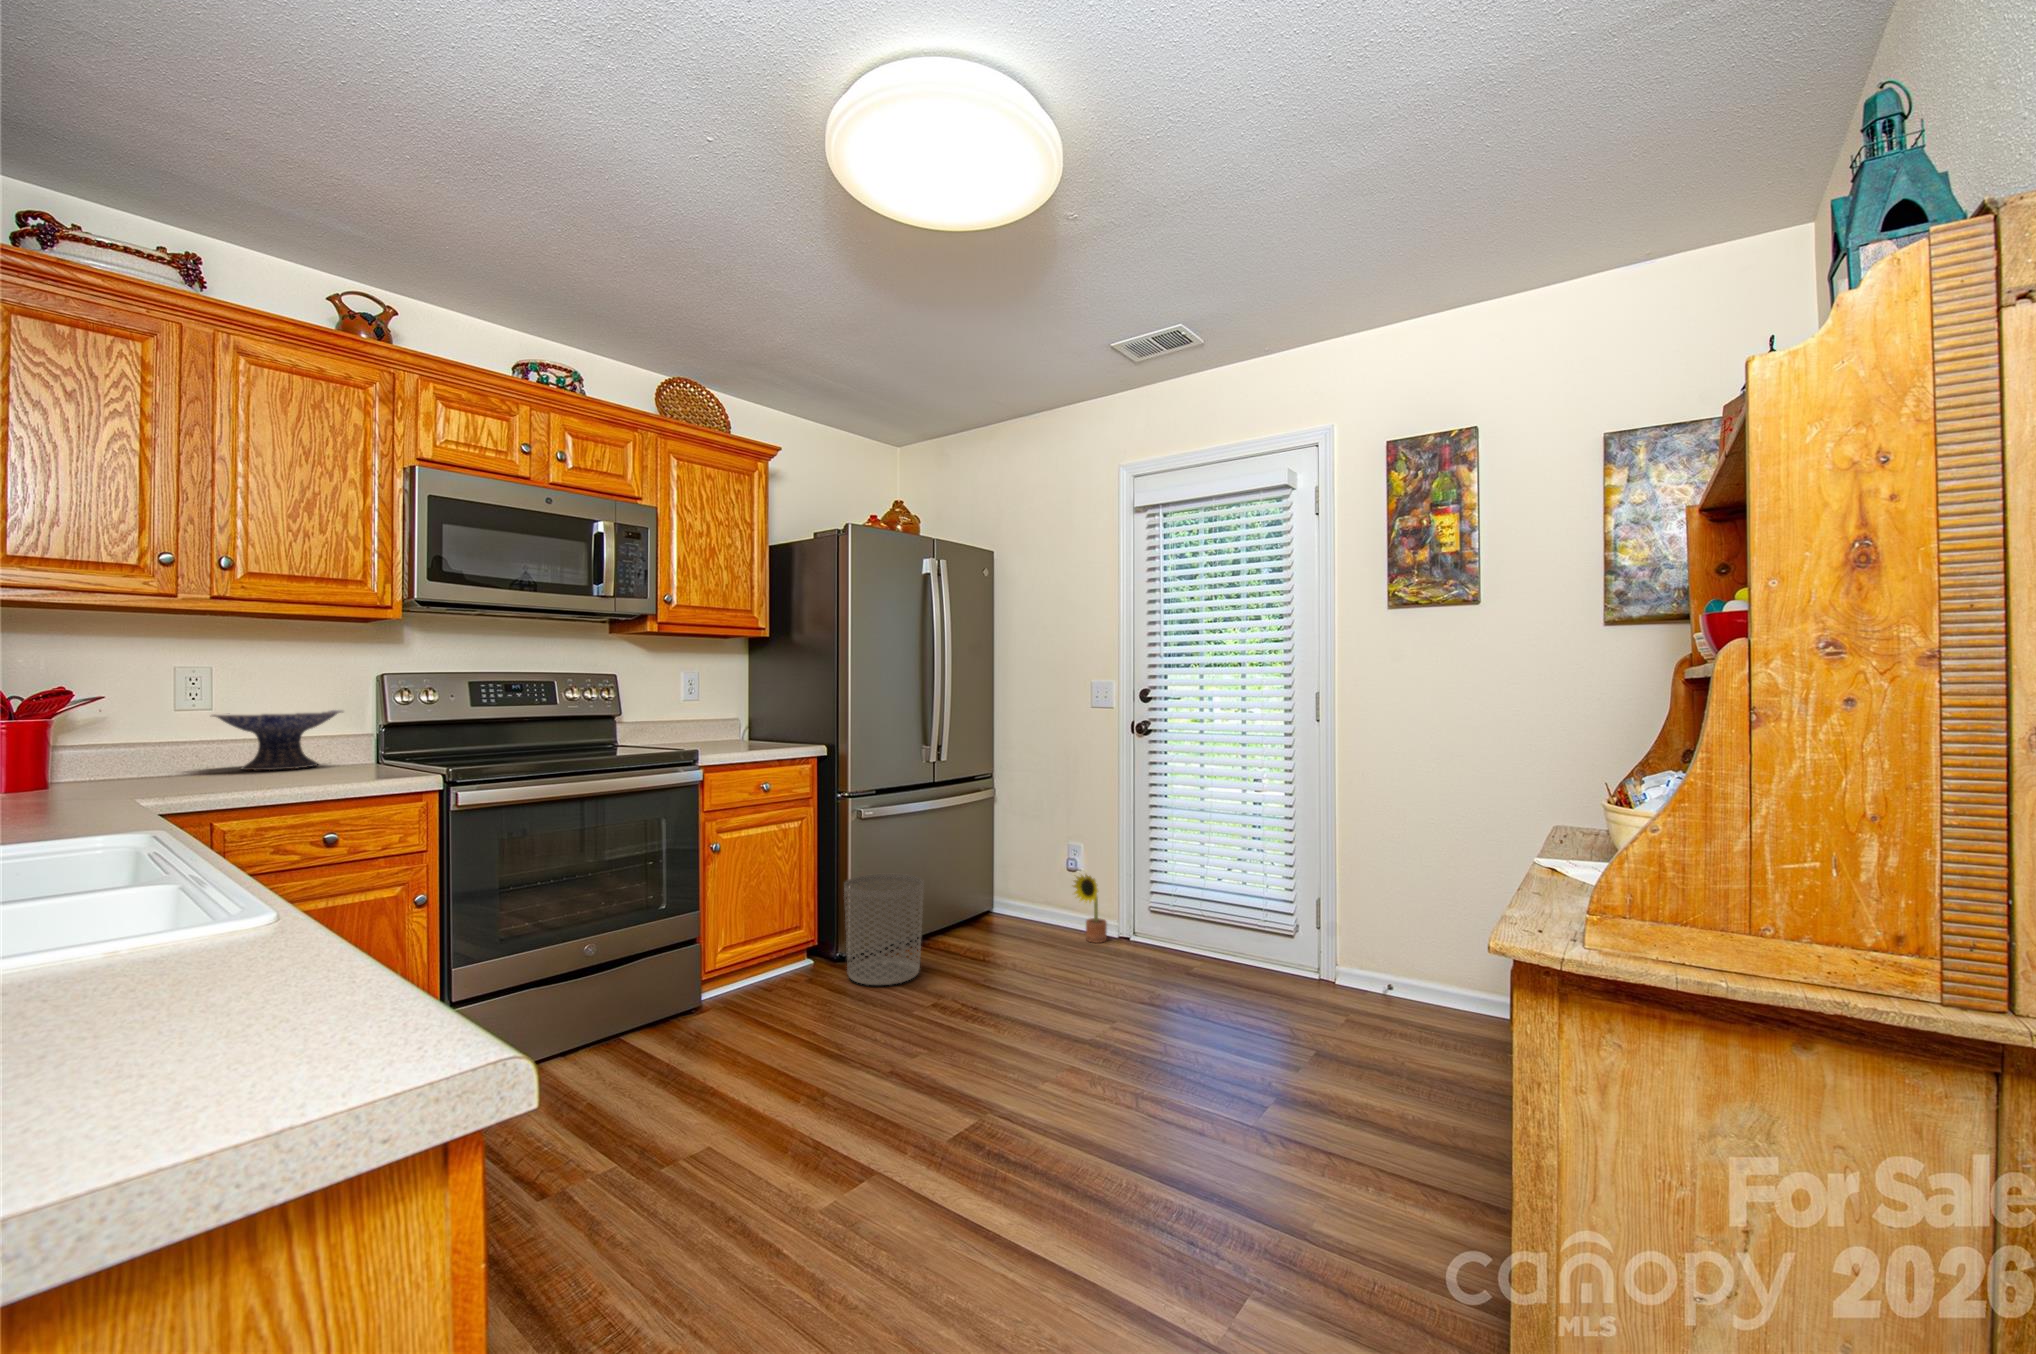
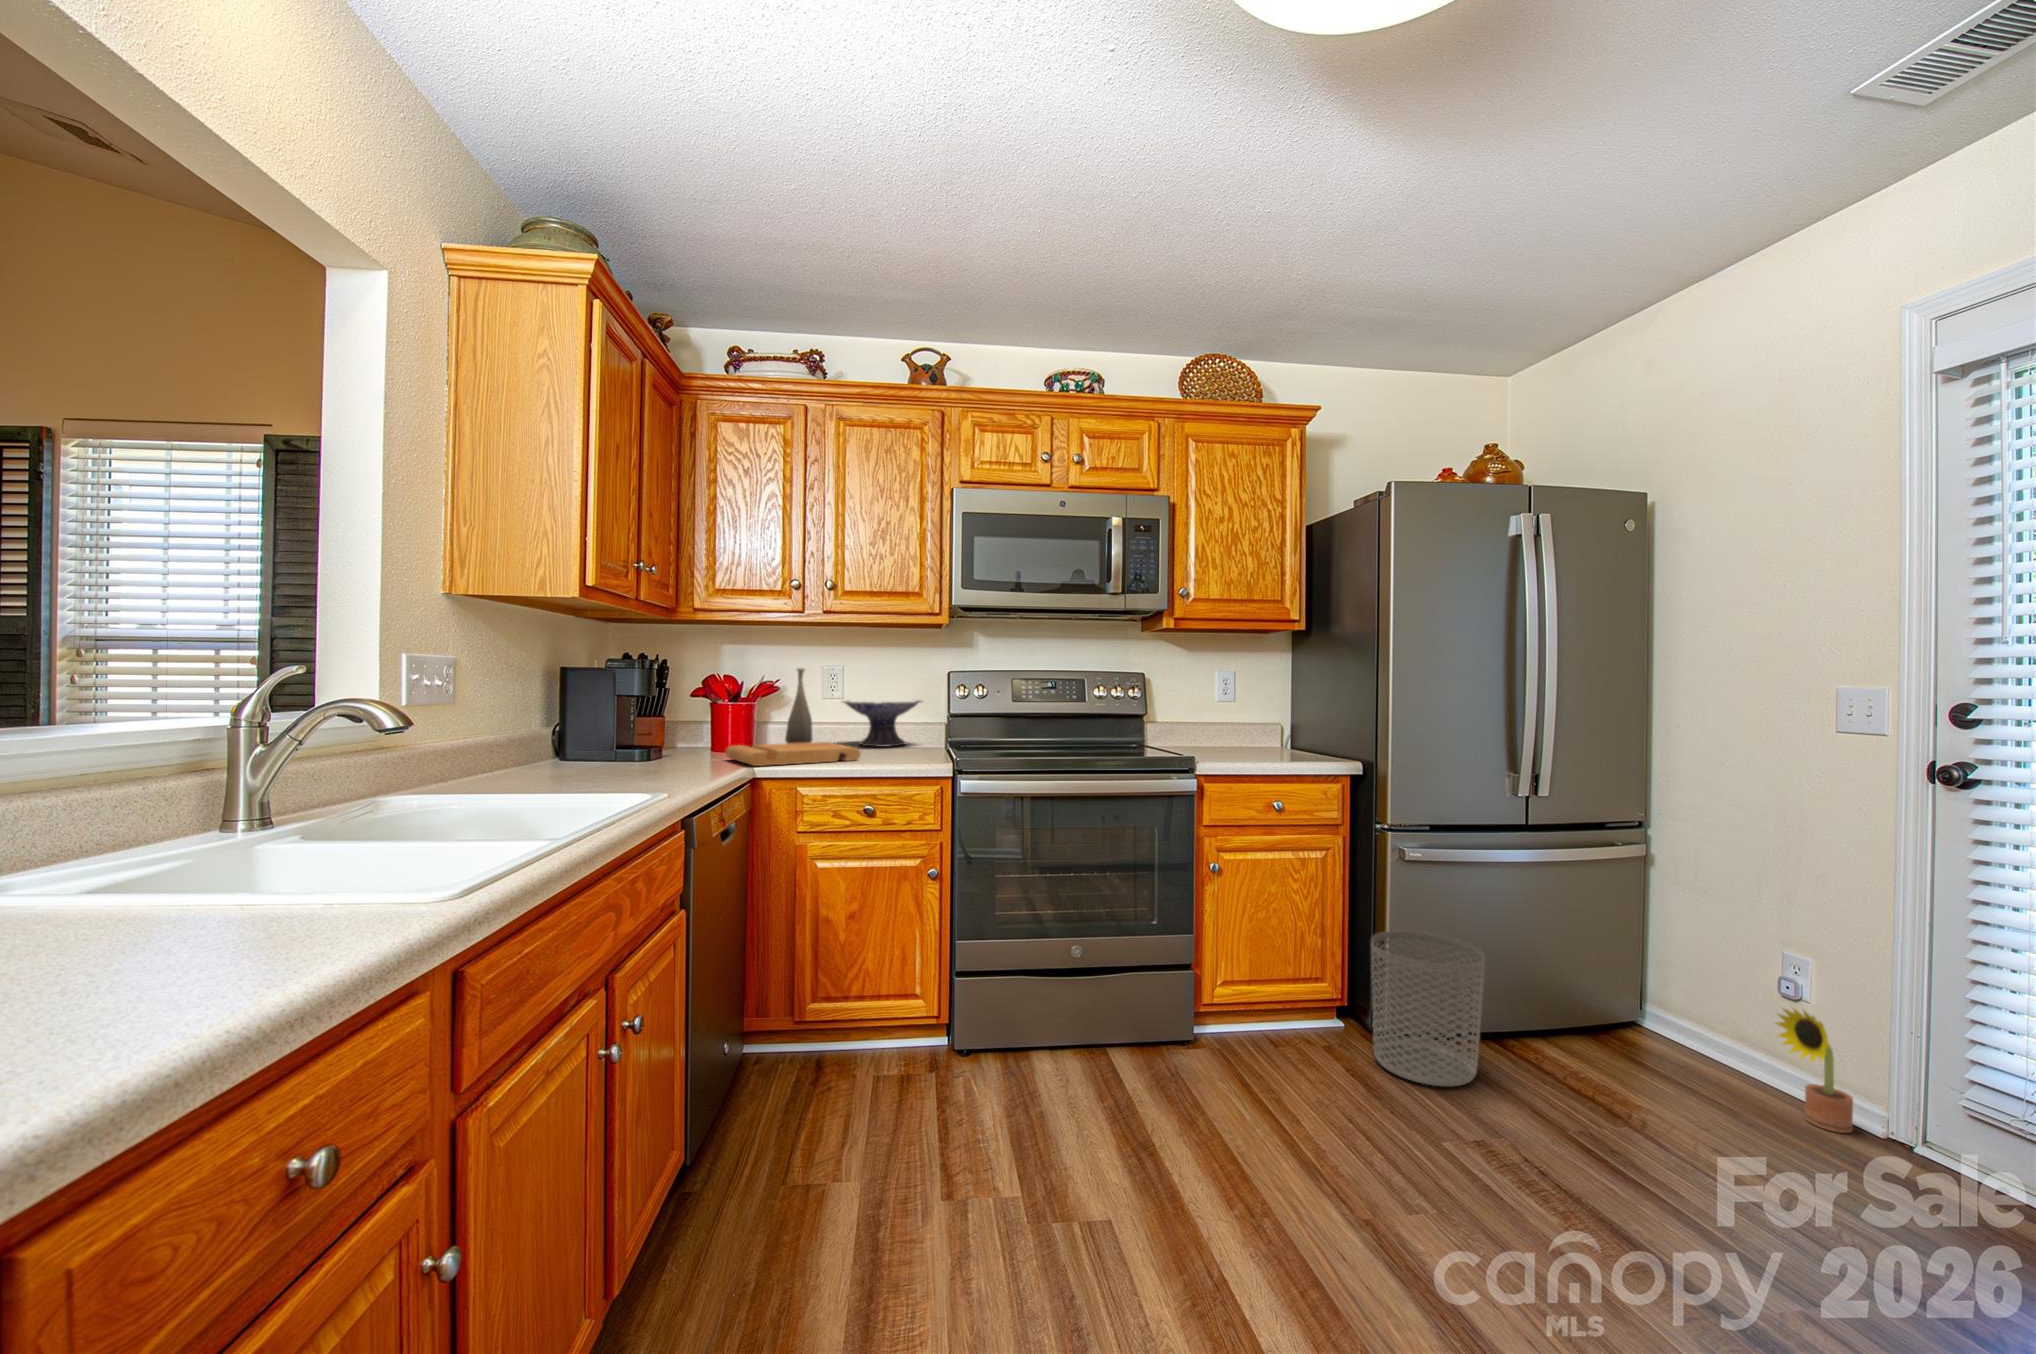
bottle: none [128,671,179,782] -> present [785,668,812,743]
cutting board: none [67,766,305,798] -> present [725,742,861,766]

